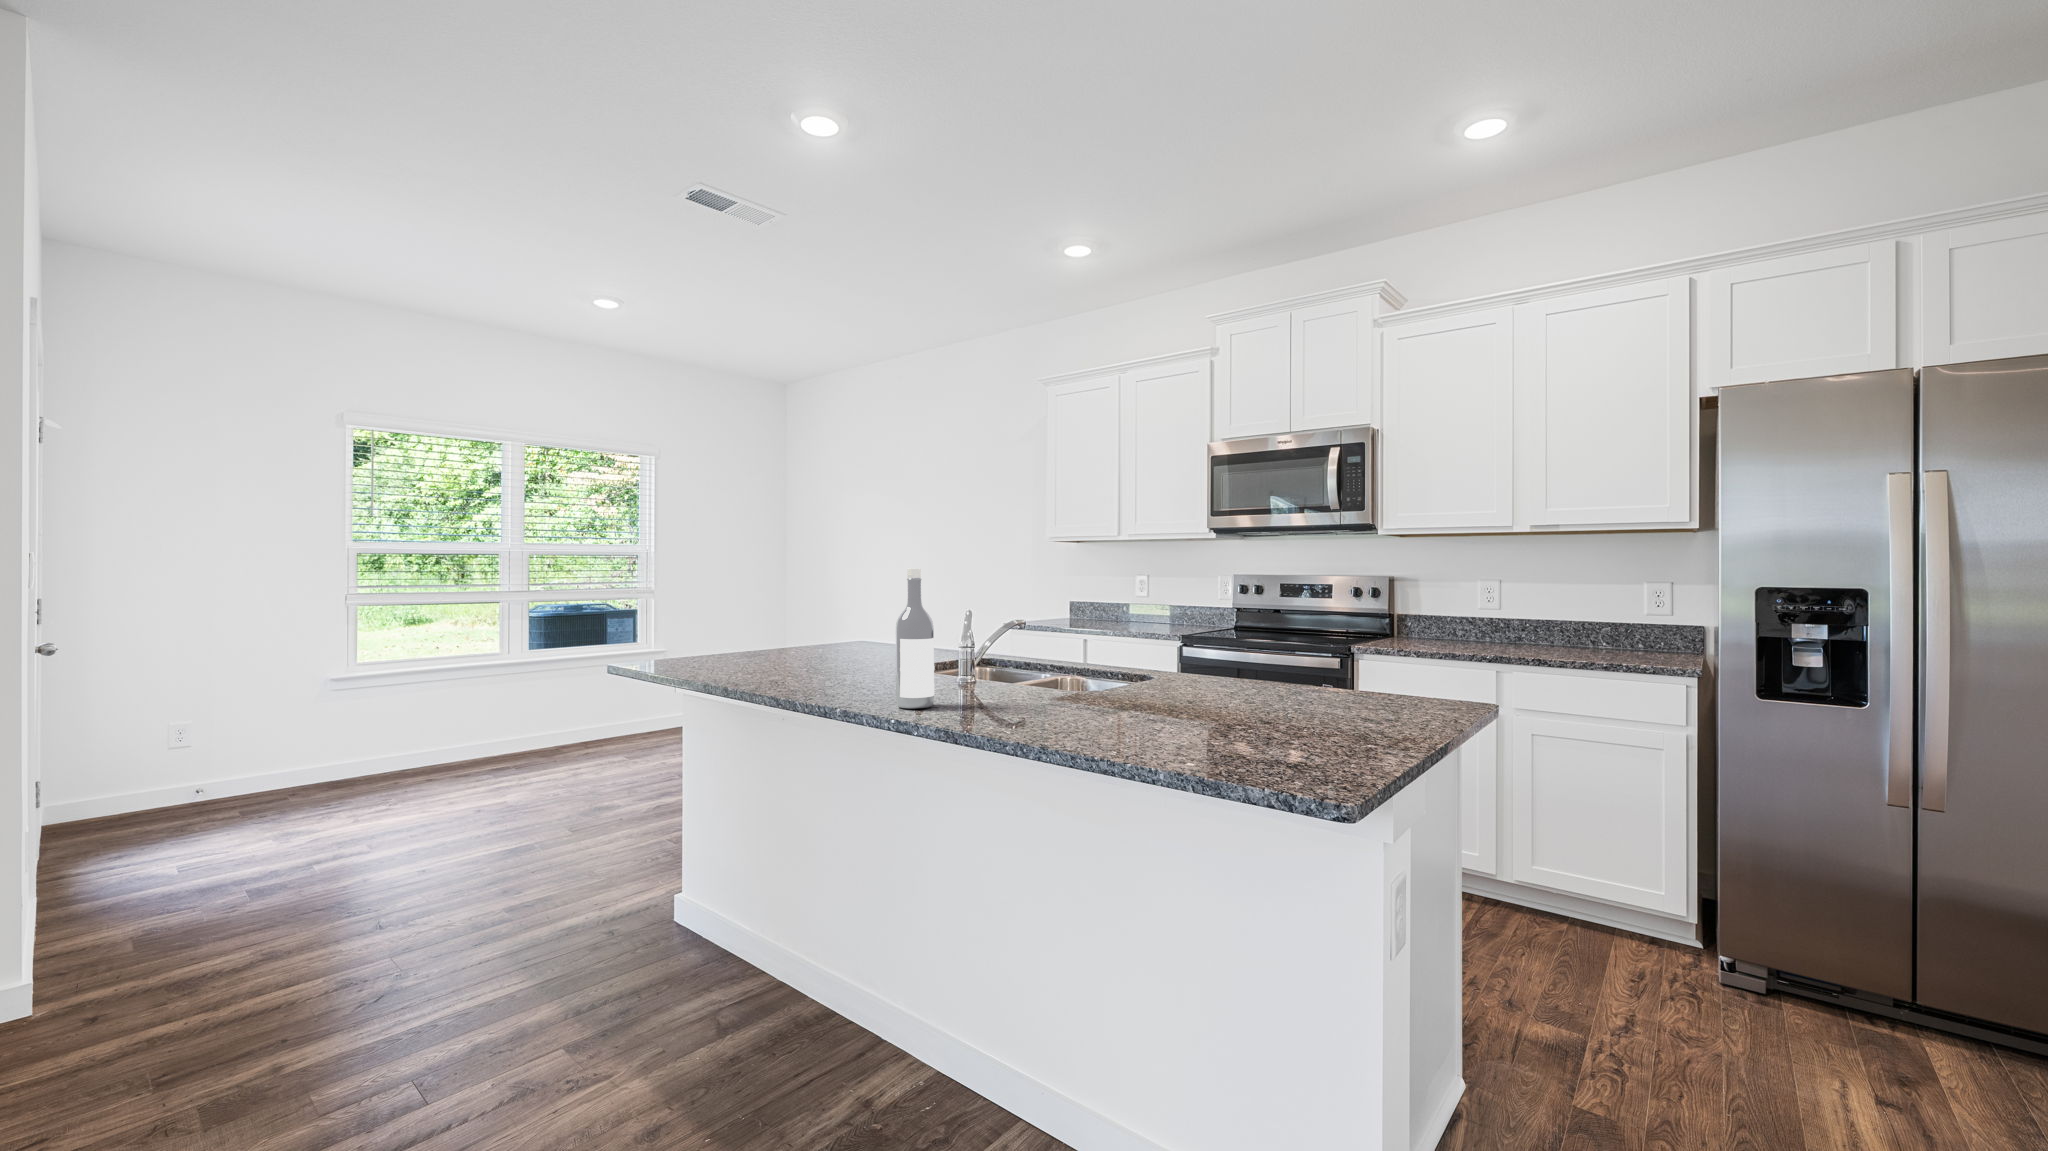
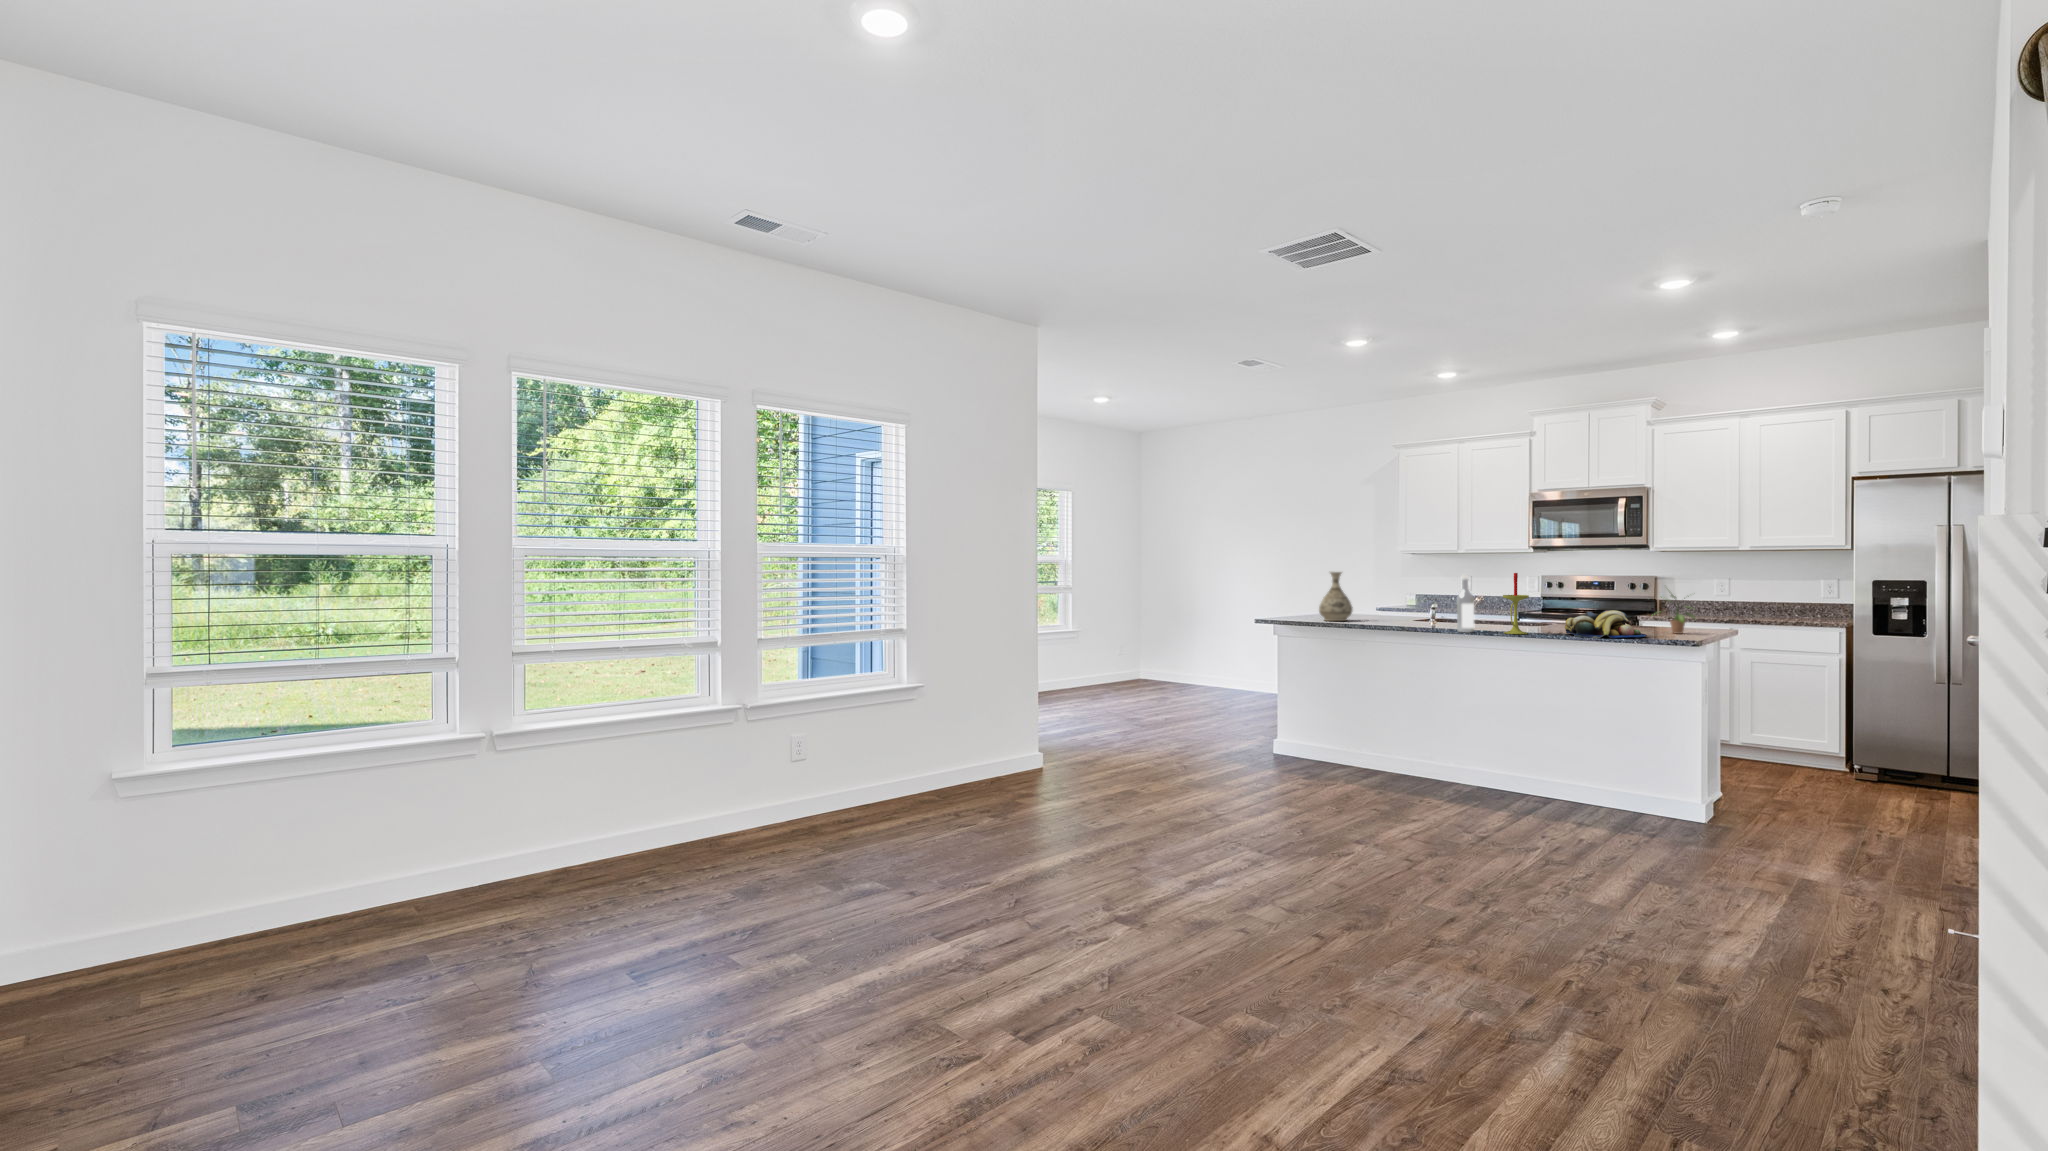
candle: none [991,561,1050,716] -> present [1503,573,1529,634]
vase: none [748,563,814,662] -> present [1319,572,1353,621]
potted plant: none [1331,595,1430,709] -> present [1661,594,1695,634]
fruit bowl: none [1131,656,1306,738] -> present [1565,610,1646,638]

